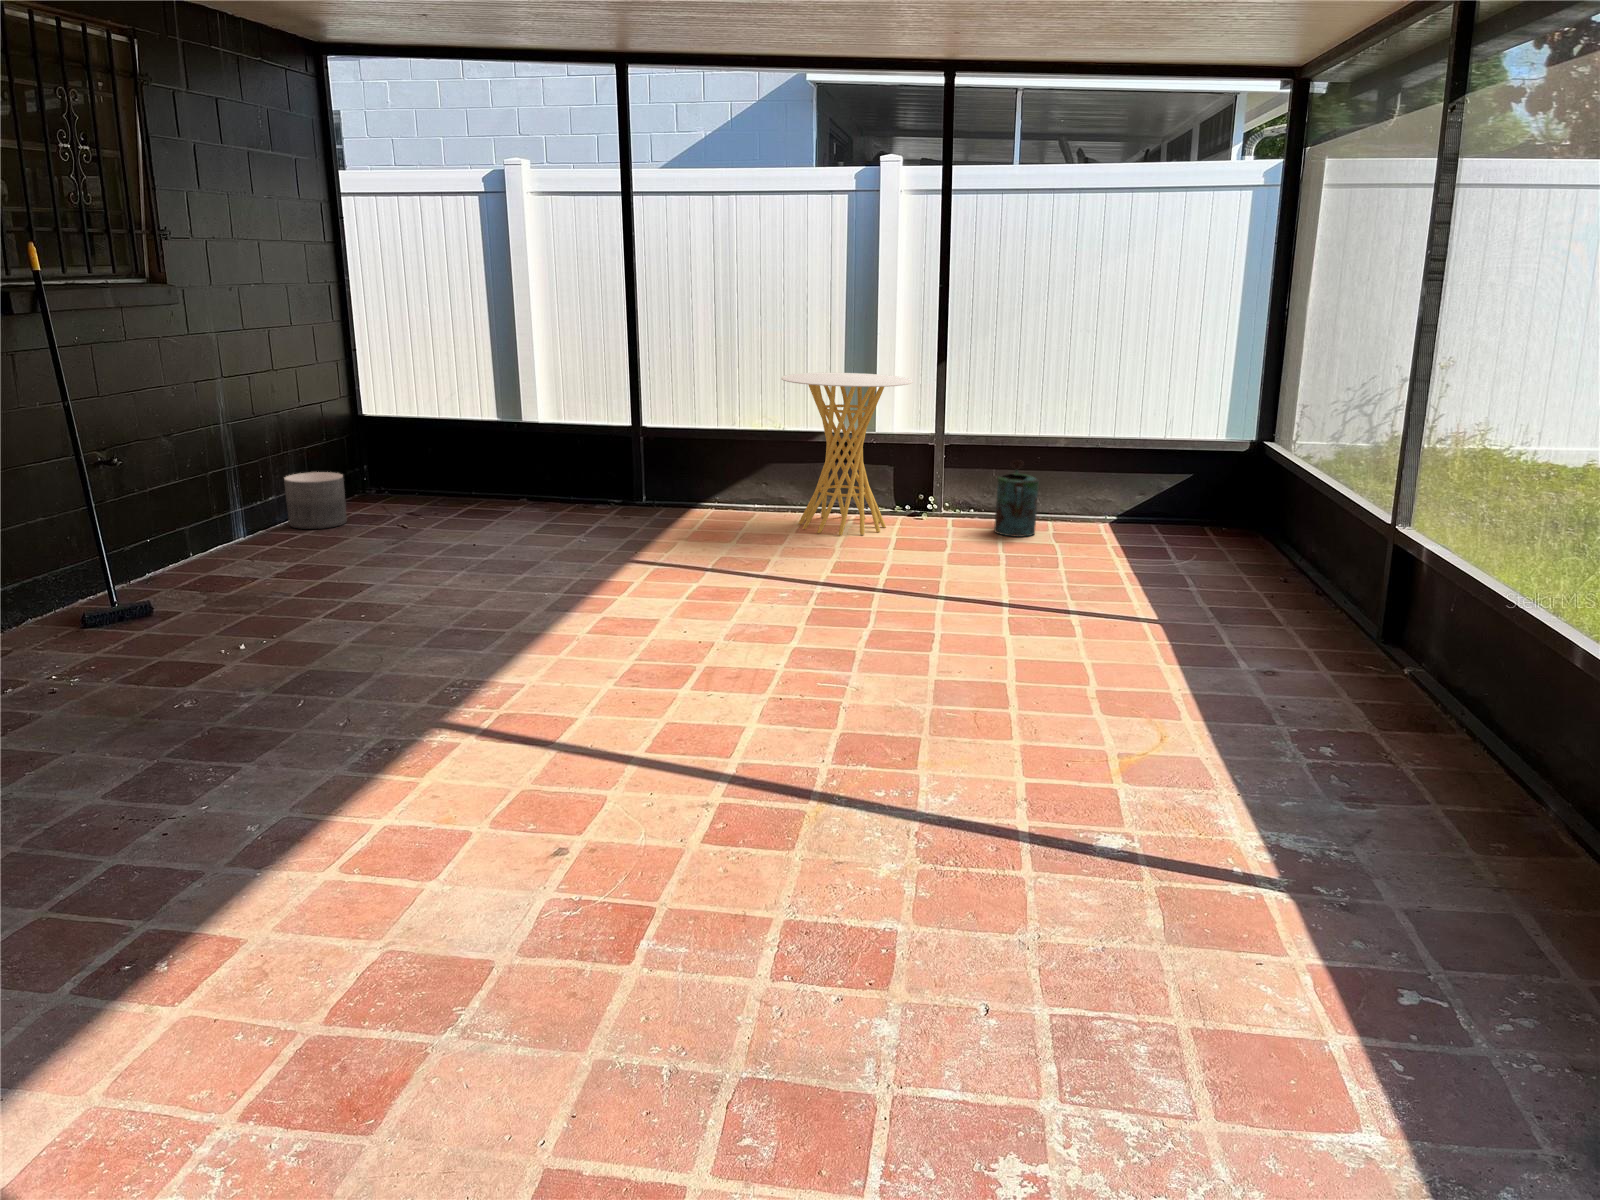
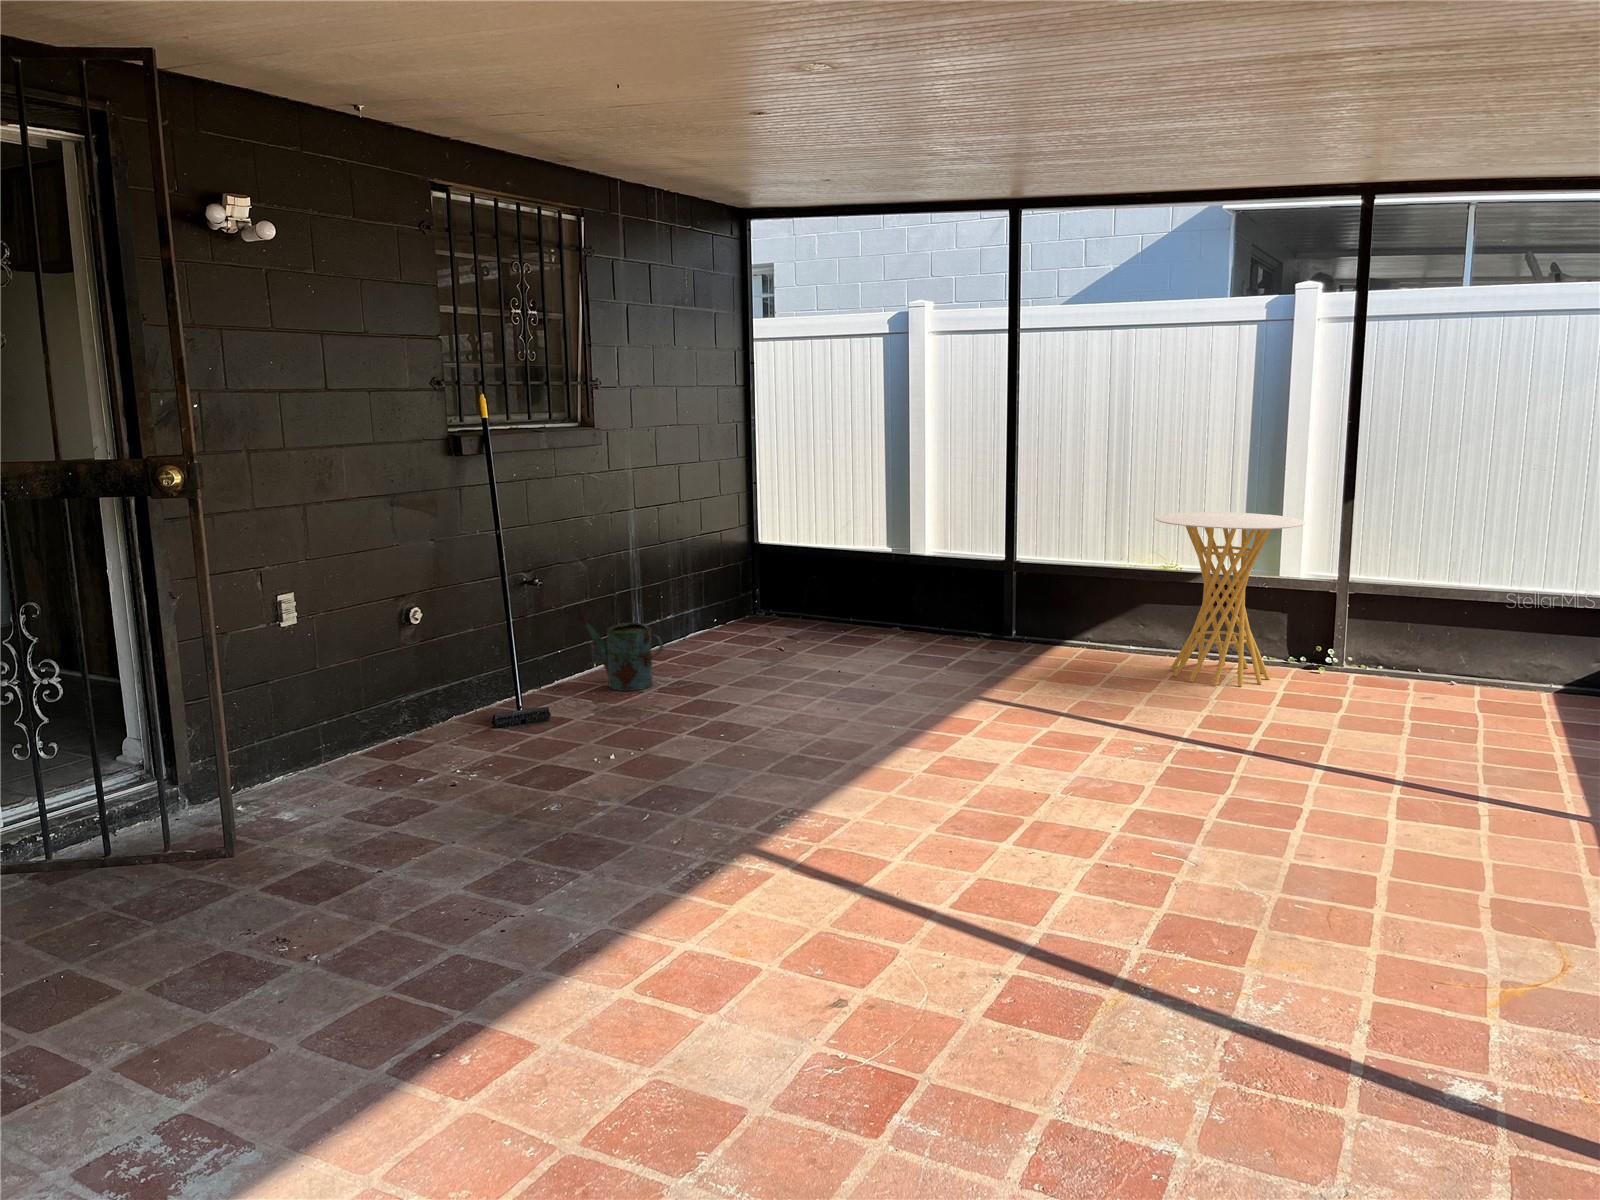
watering can: present [994,460,1039,537] -> present [576,613,663,691]
planter: present [284,472,347,529] -> none [681,598,732,650]

